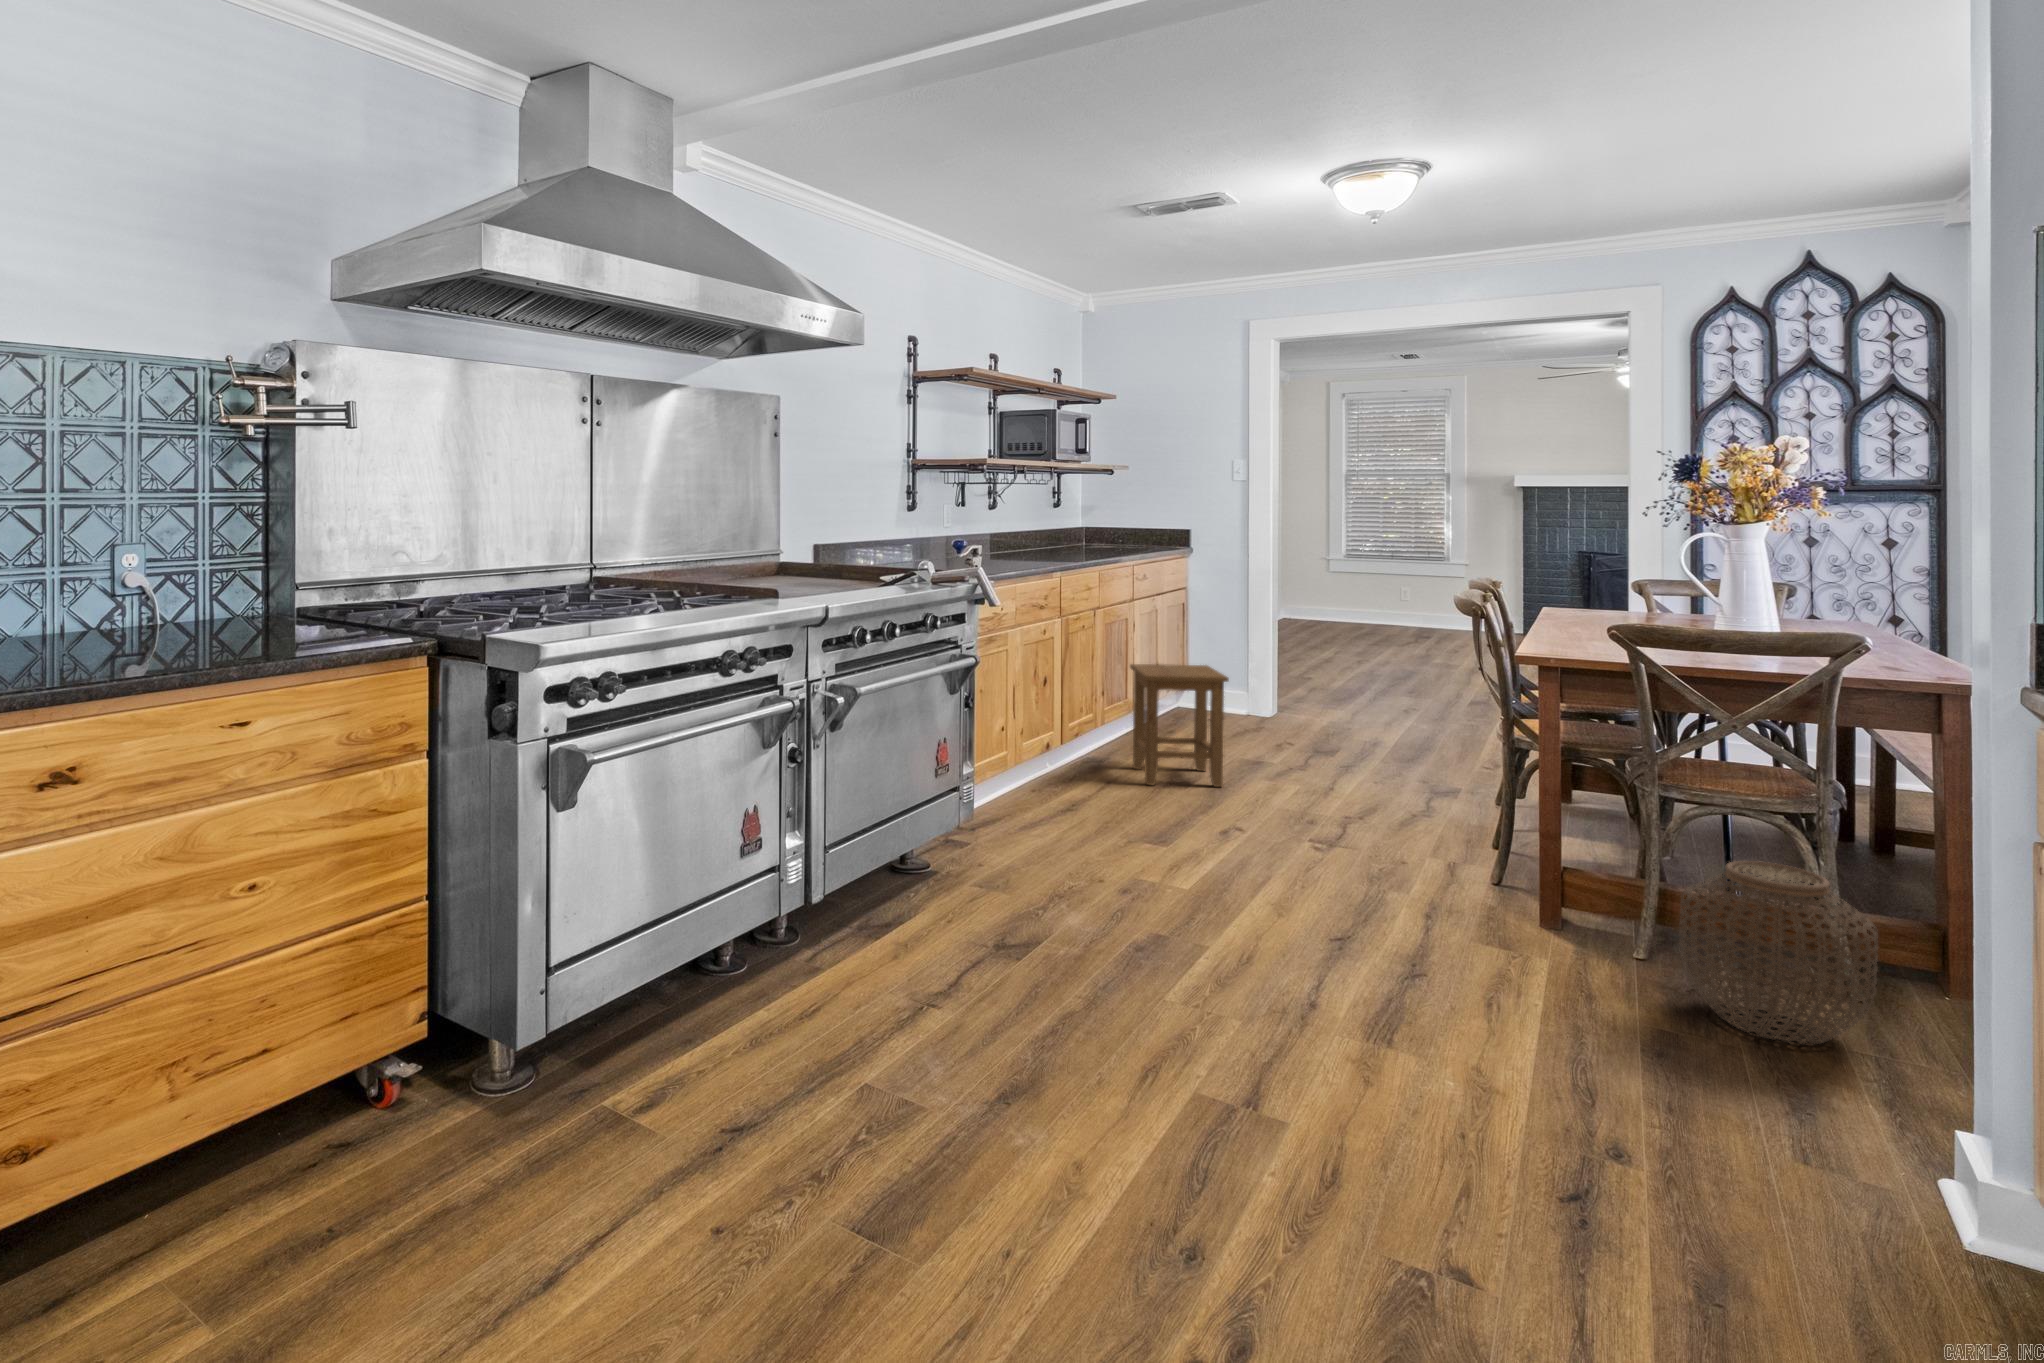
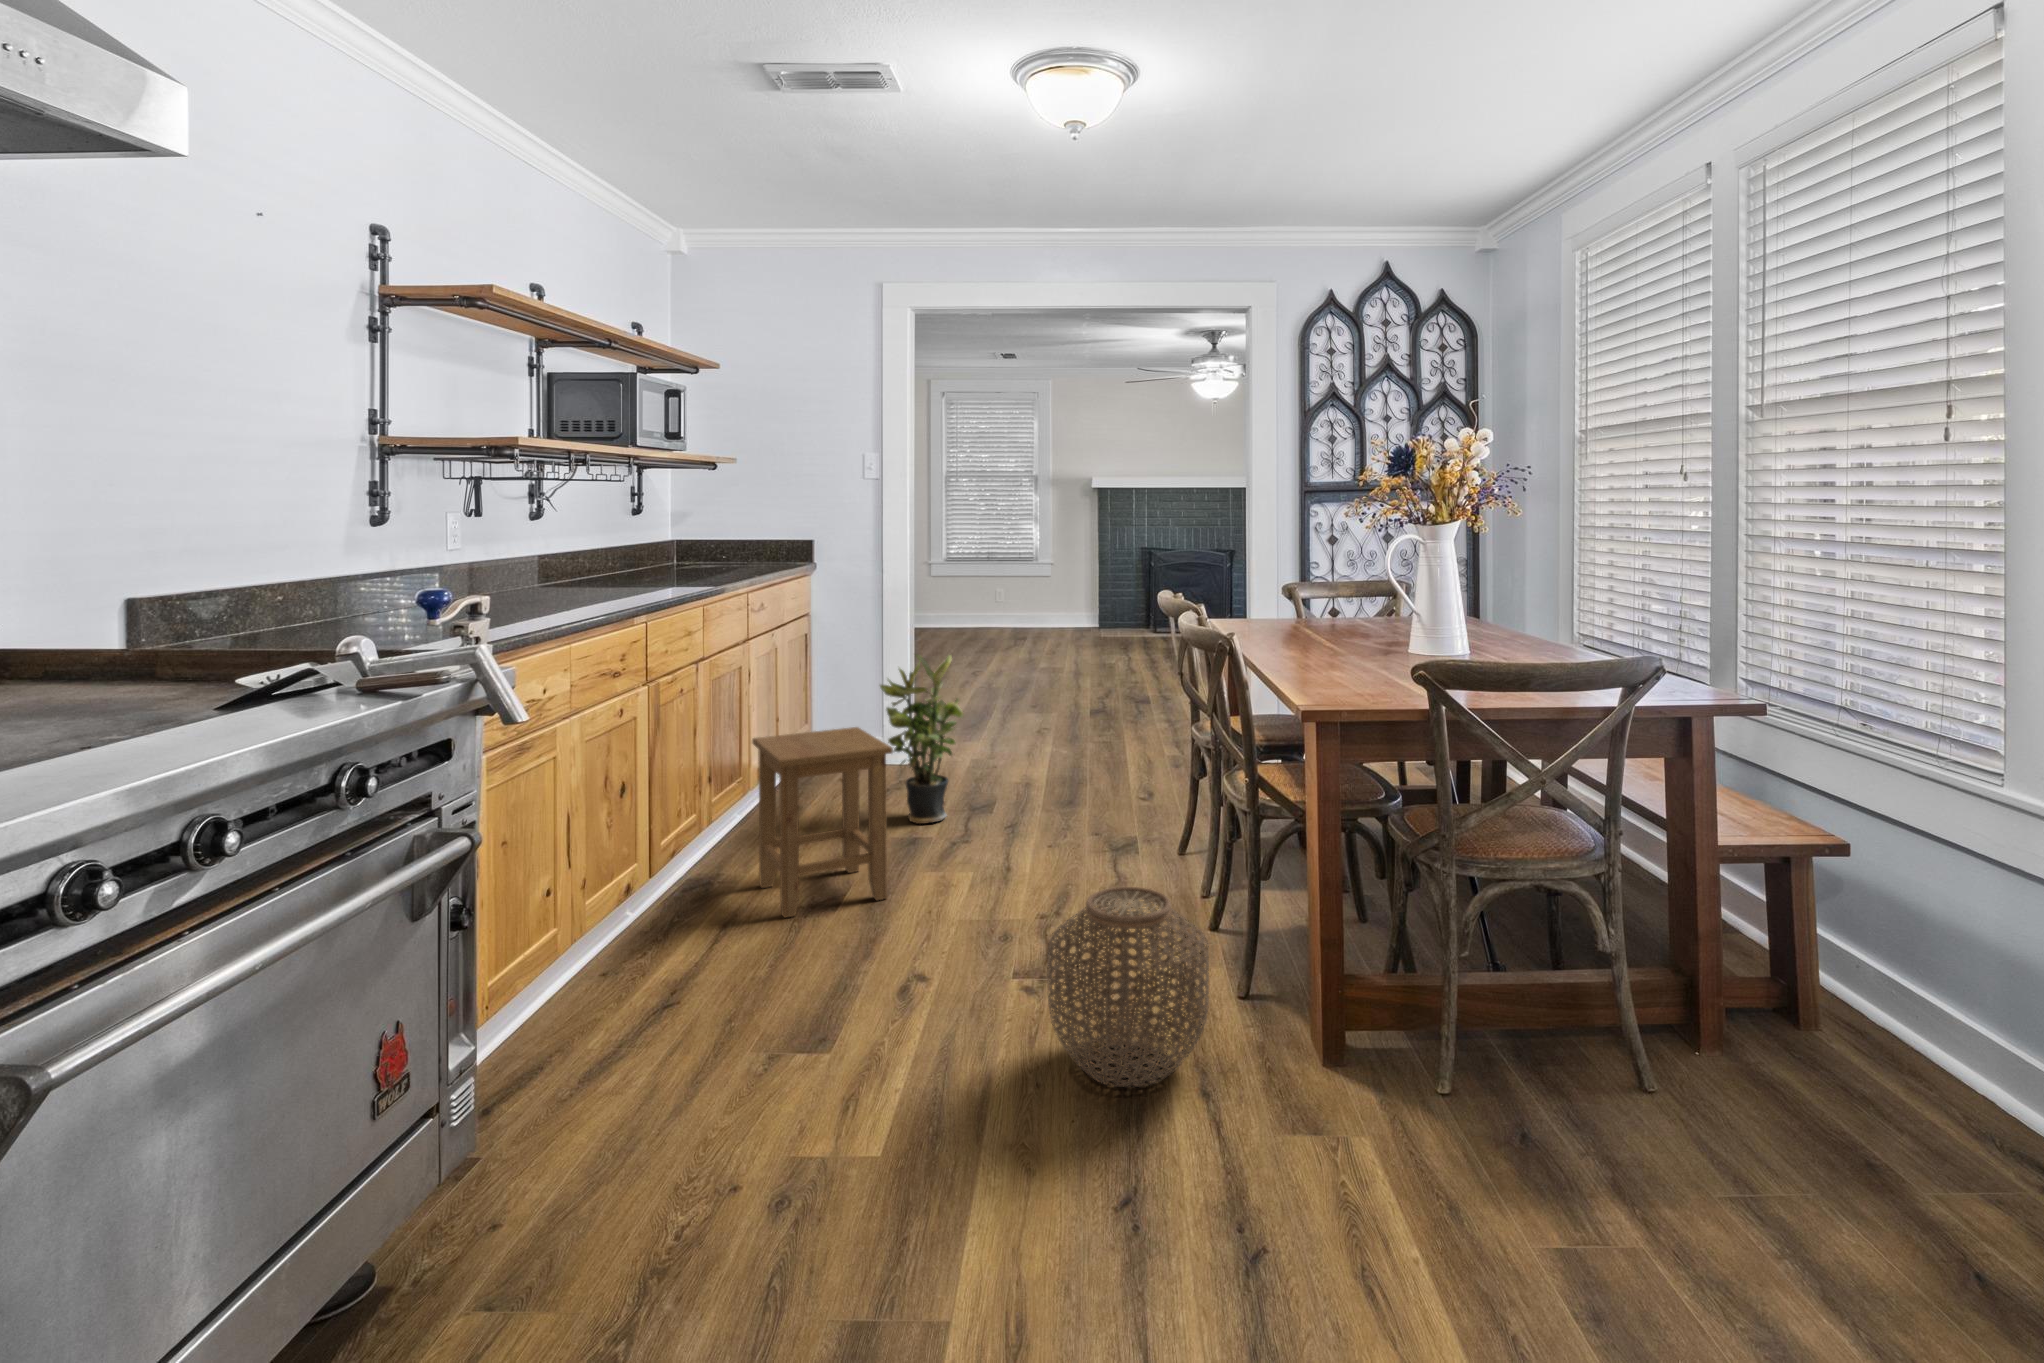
potted plant: none [1232,620,1304,754] -> present [880,655,963,824]
woven basket: present [1679,861,1878,1044] -> present [1048,887,1209,1087]

